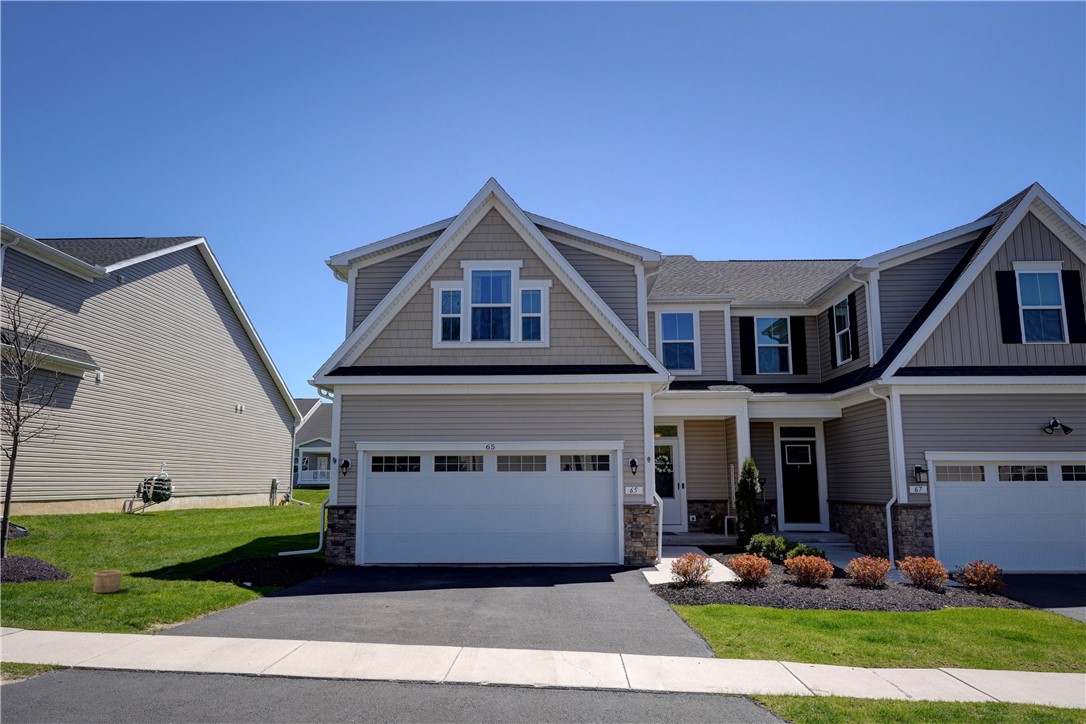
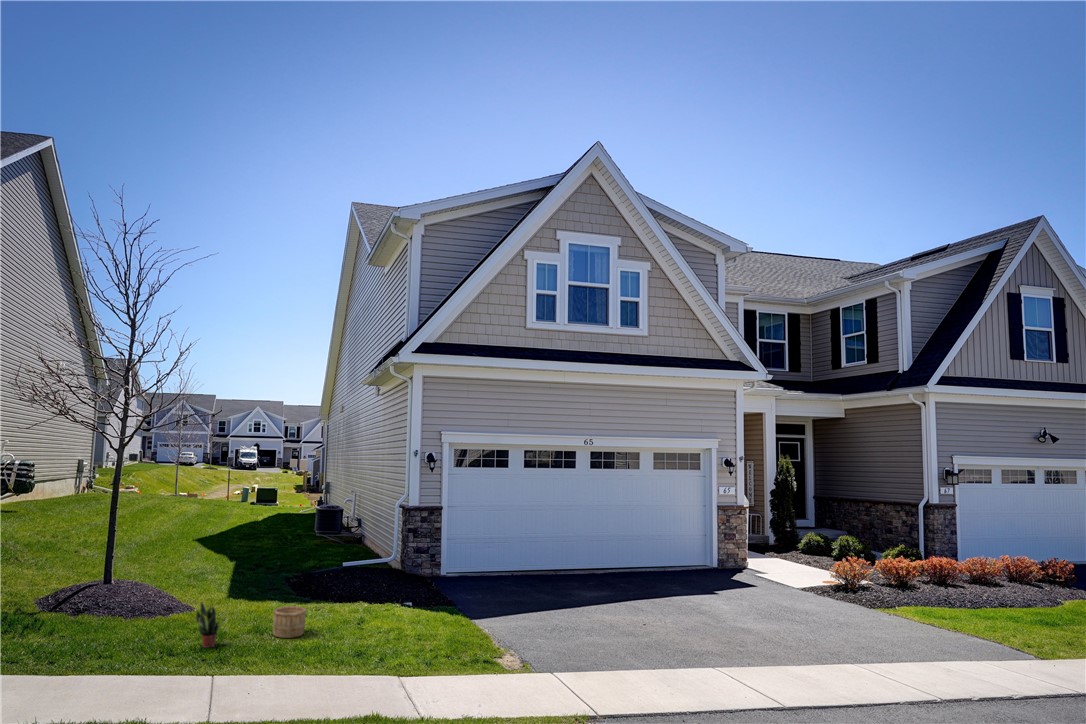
potted plant: none [23,561,53,595] -> present [196,602,226,647]

